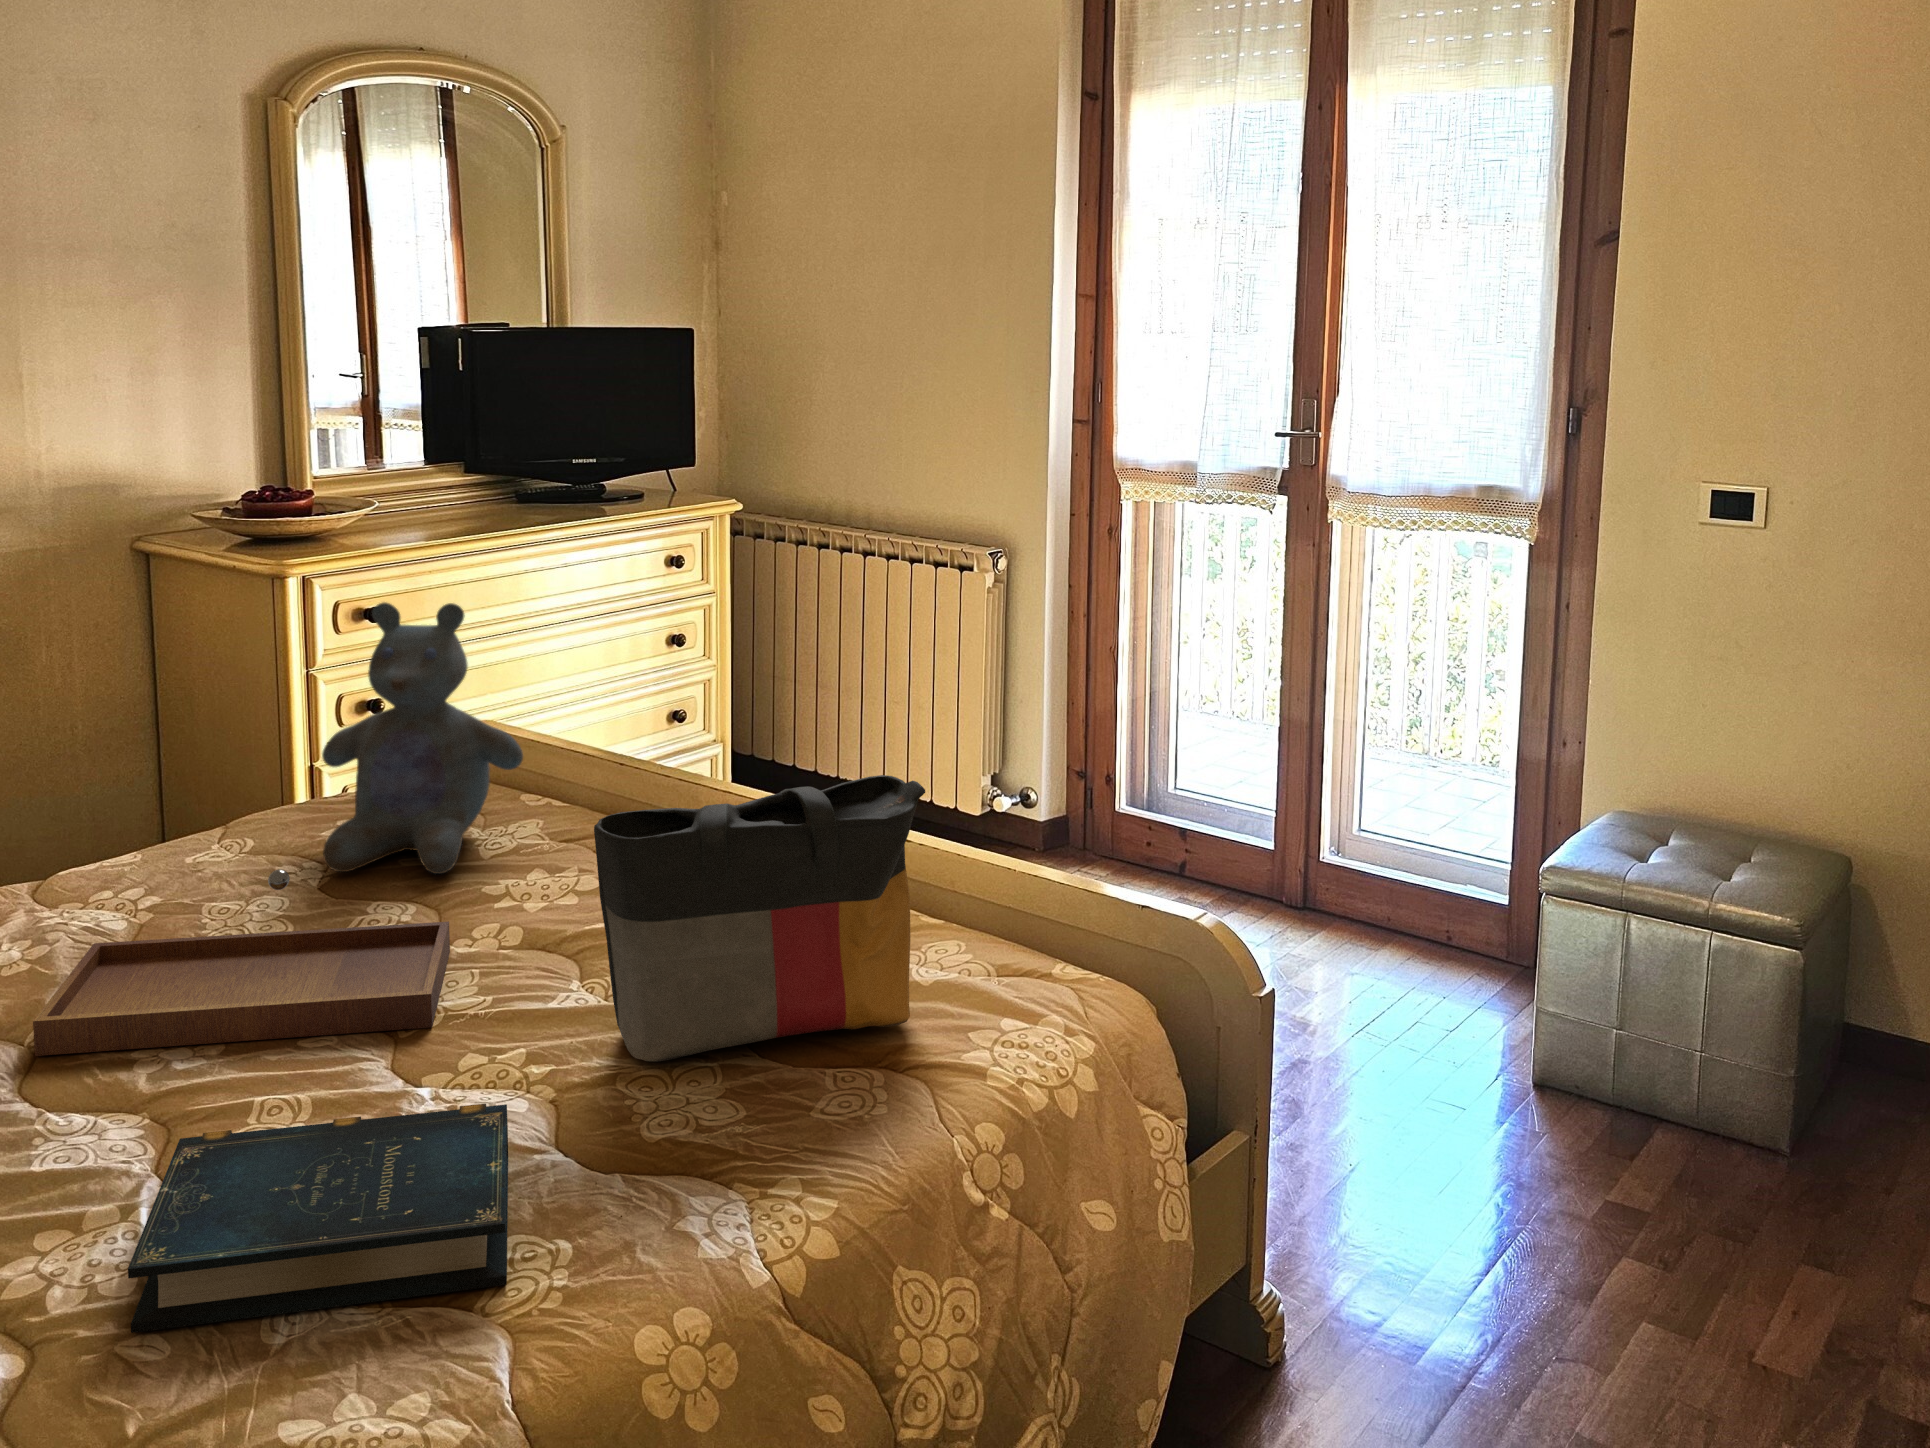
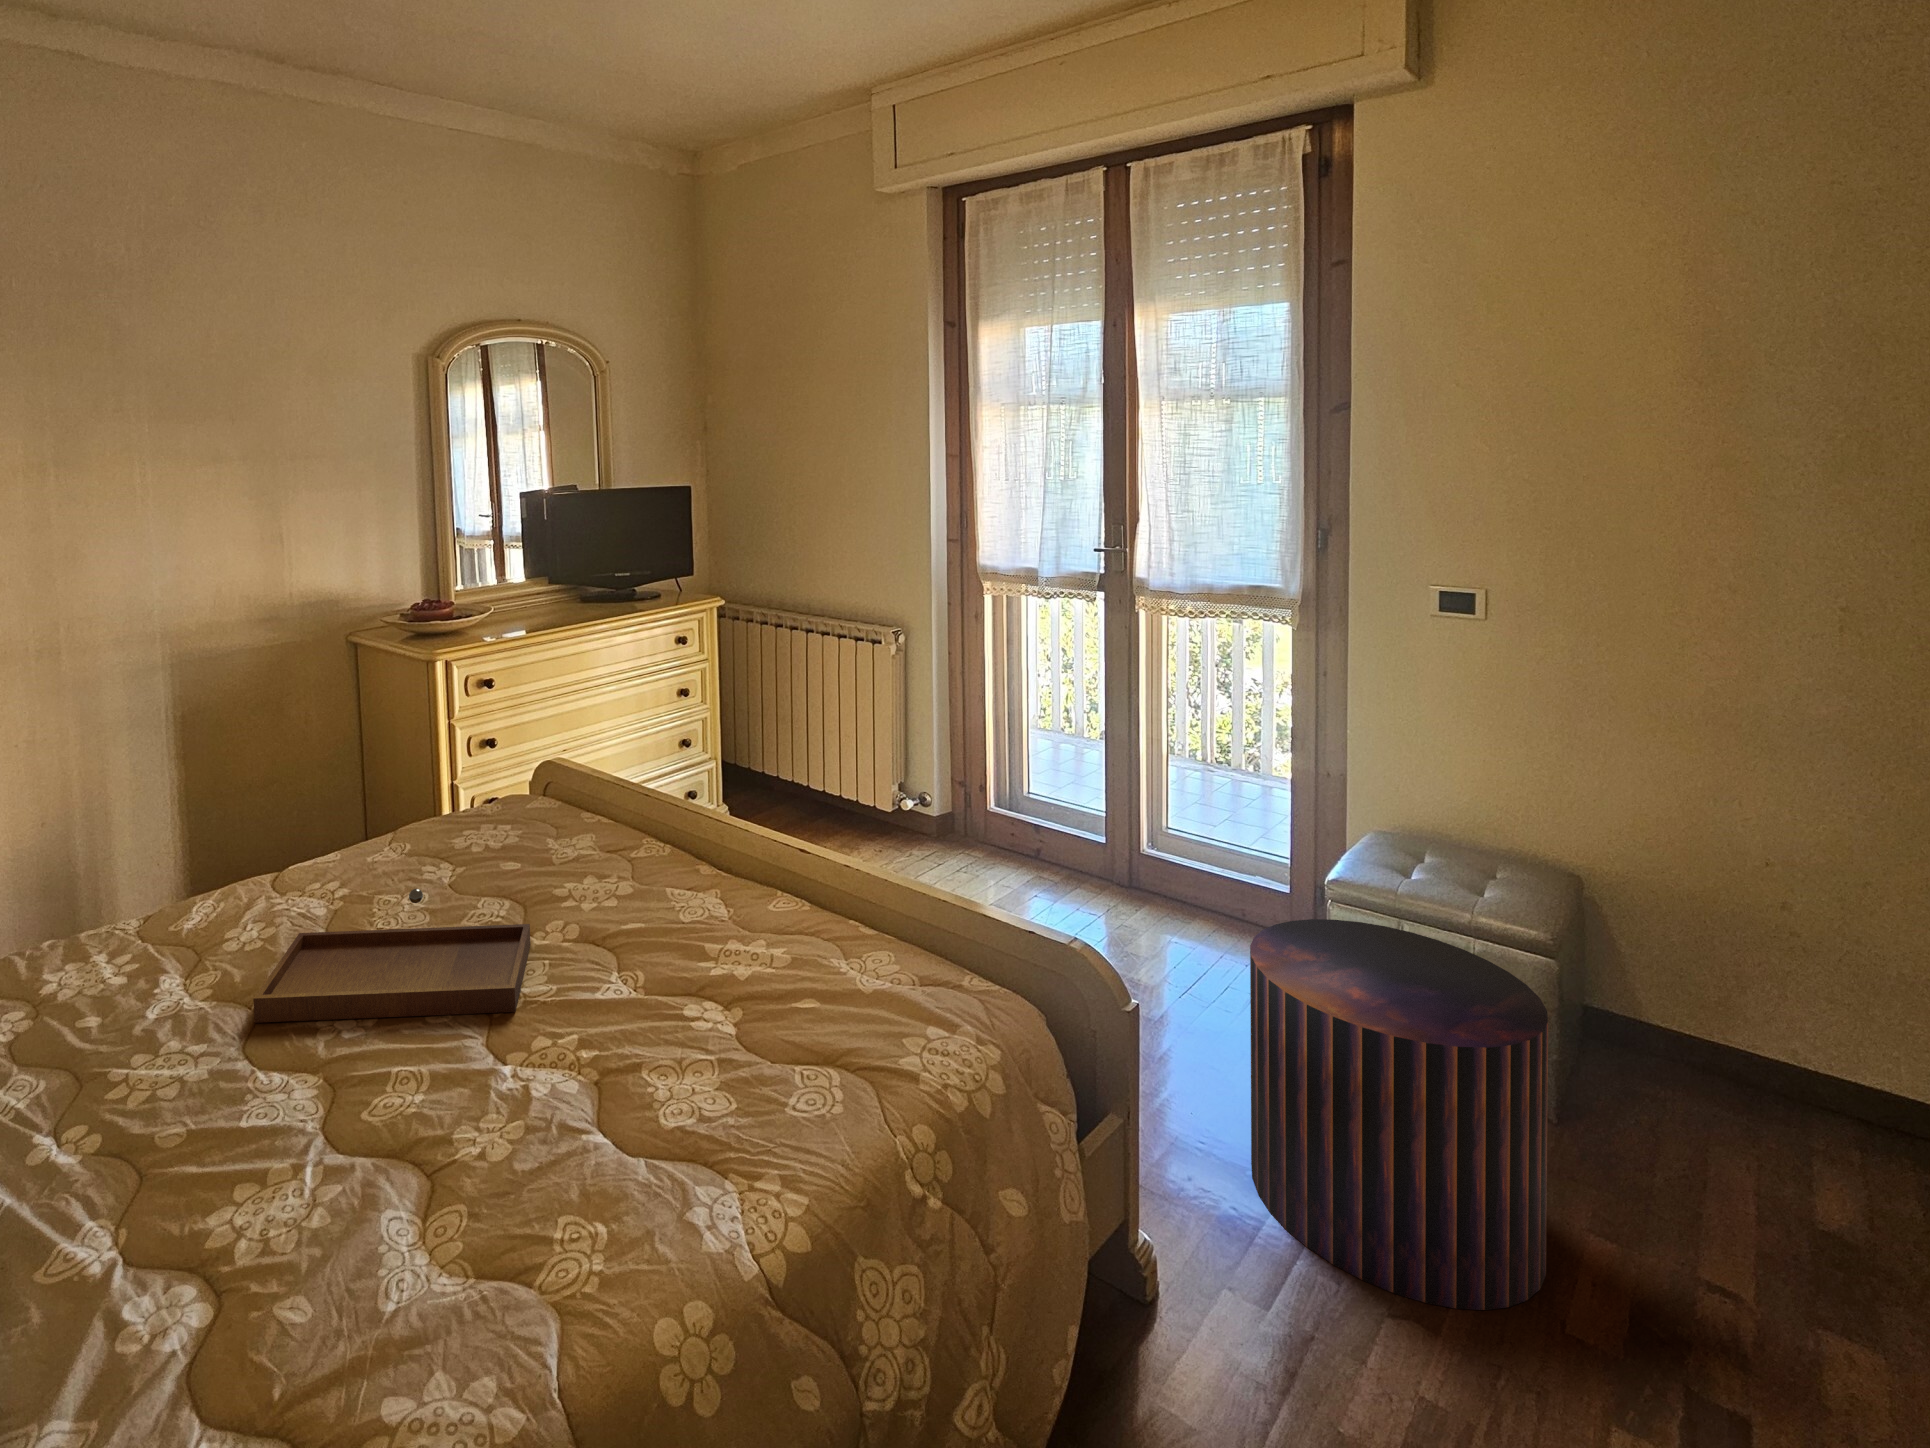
stuffed bear: present [322,602,523,874] -> none [451,689,582,879]
tote bag: present [594,775,925,1062] -> none [624,837,864,1054]
pouf: none [1419,908,1771,1356] -> present [1250,919,1548,1310]
book: present [128,1104,508,1333] -> none [287,1096,564,1290]

